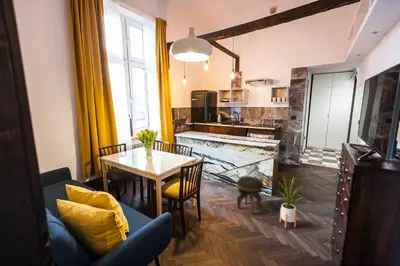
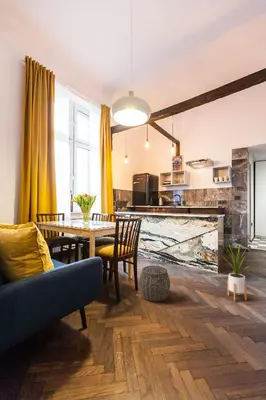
footstool: present [237,177,263,214] -> none [178,247,207,288]
woven basket: none [202,198,230,232] -> present [139,266,170,302]

